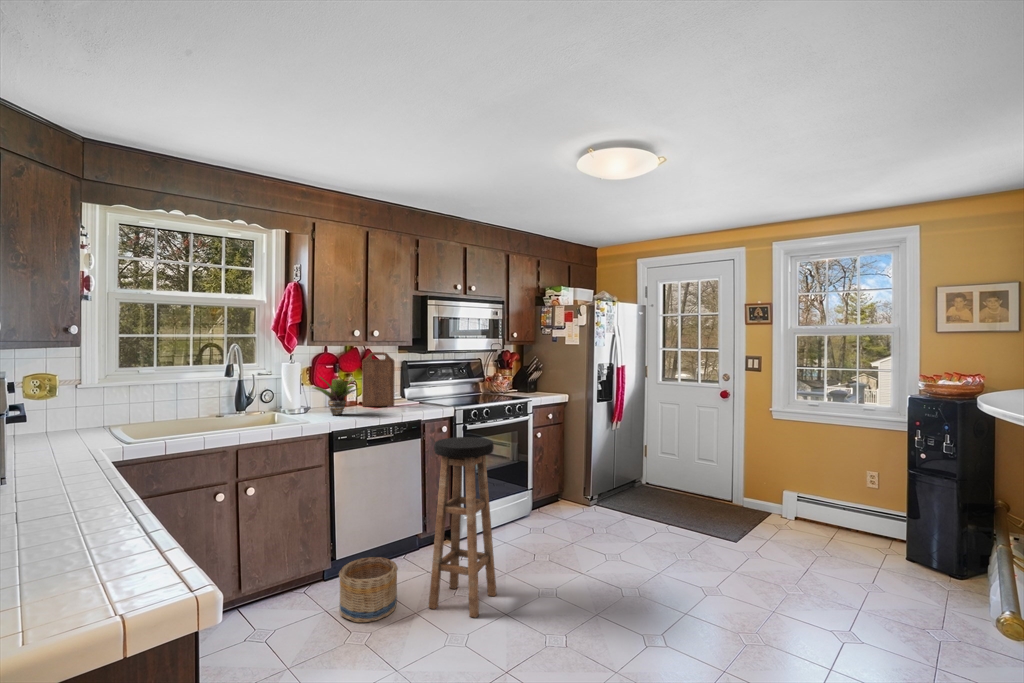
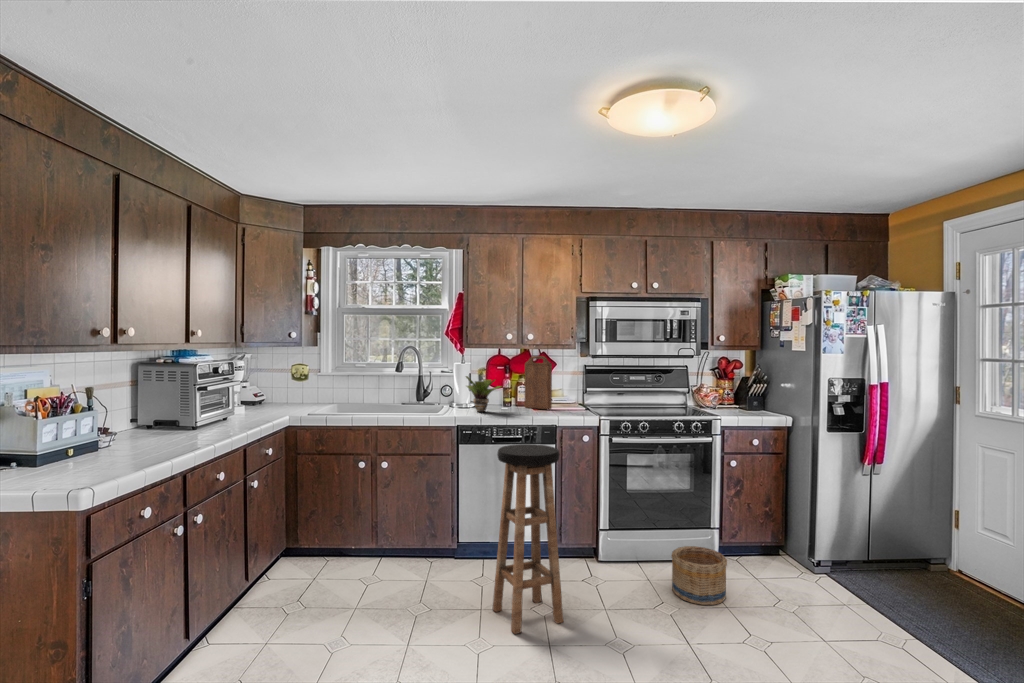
basket: present [339,557,398,622] -> present [671,546,727,605]

